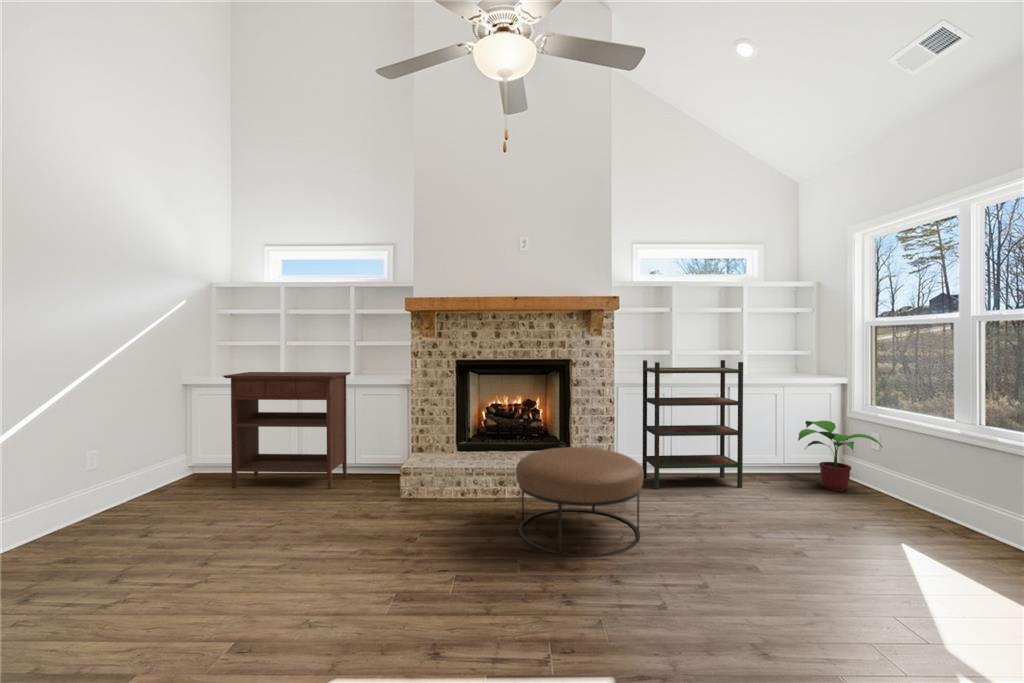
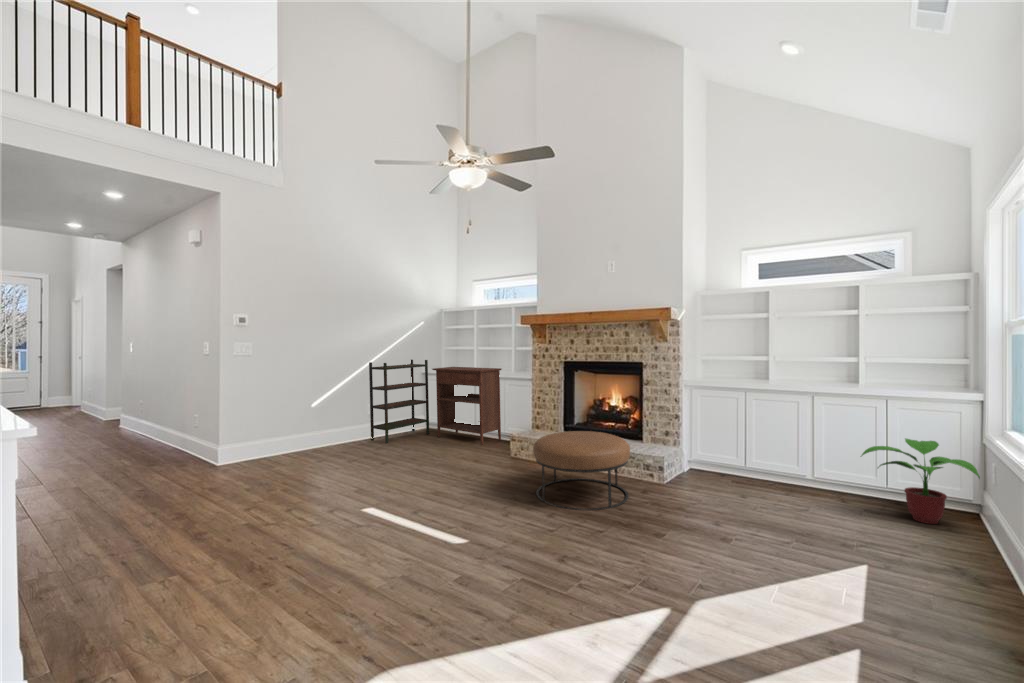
bookshelf: present [642,360,743,489] -> present [369,360,429,444]

